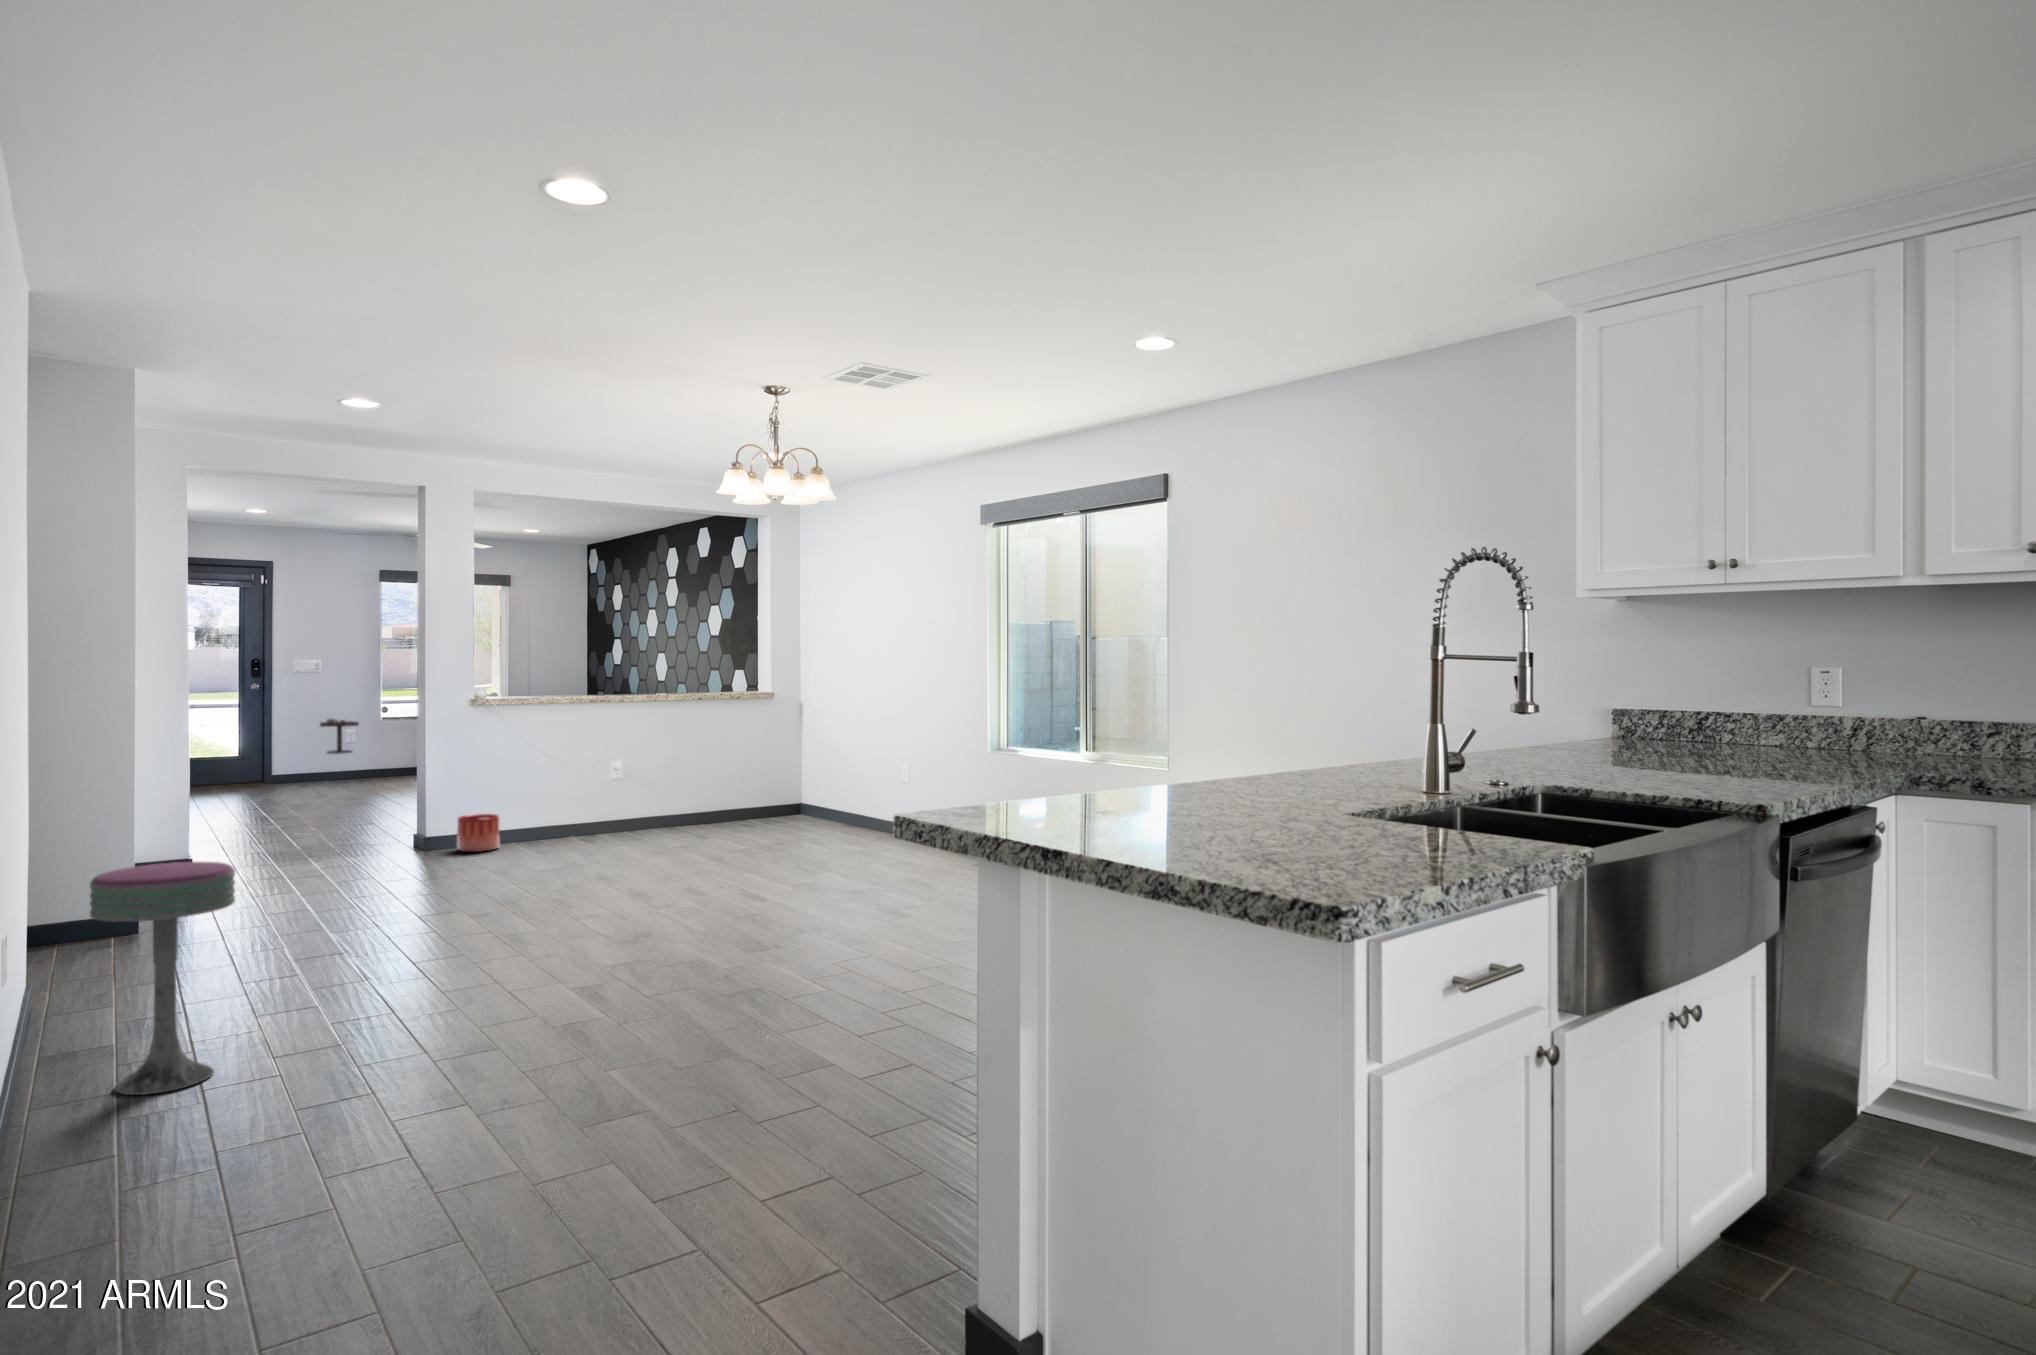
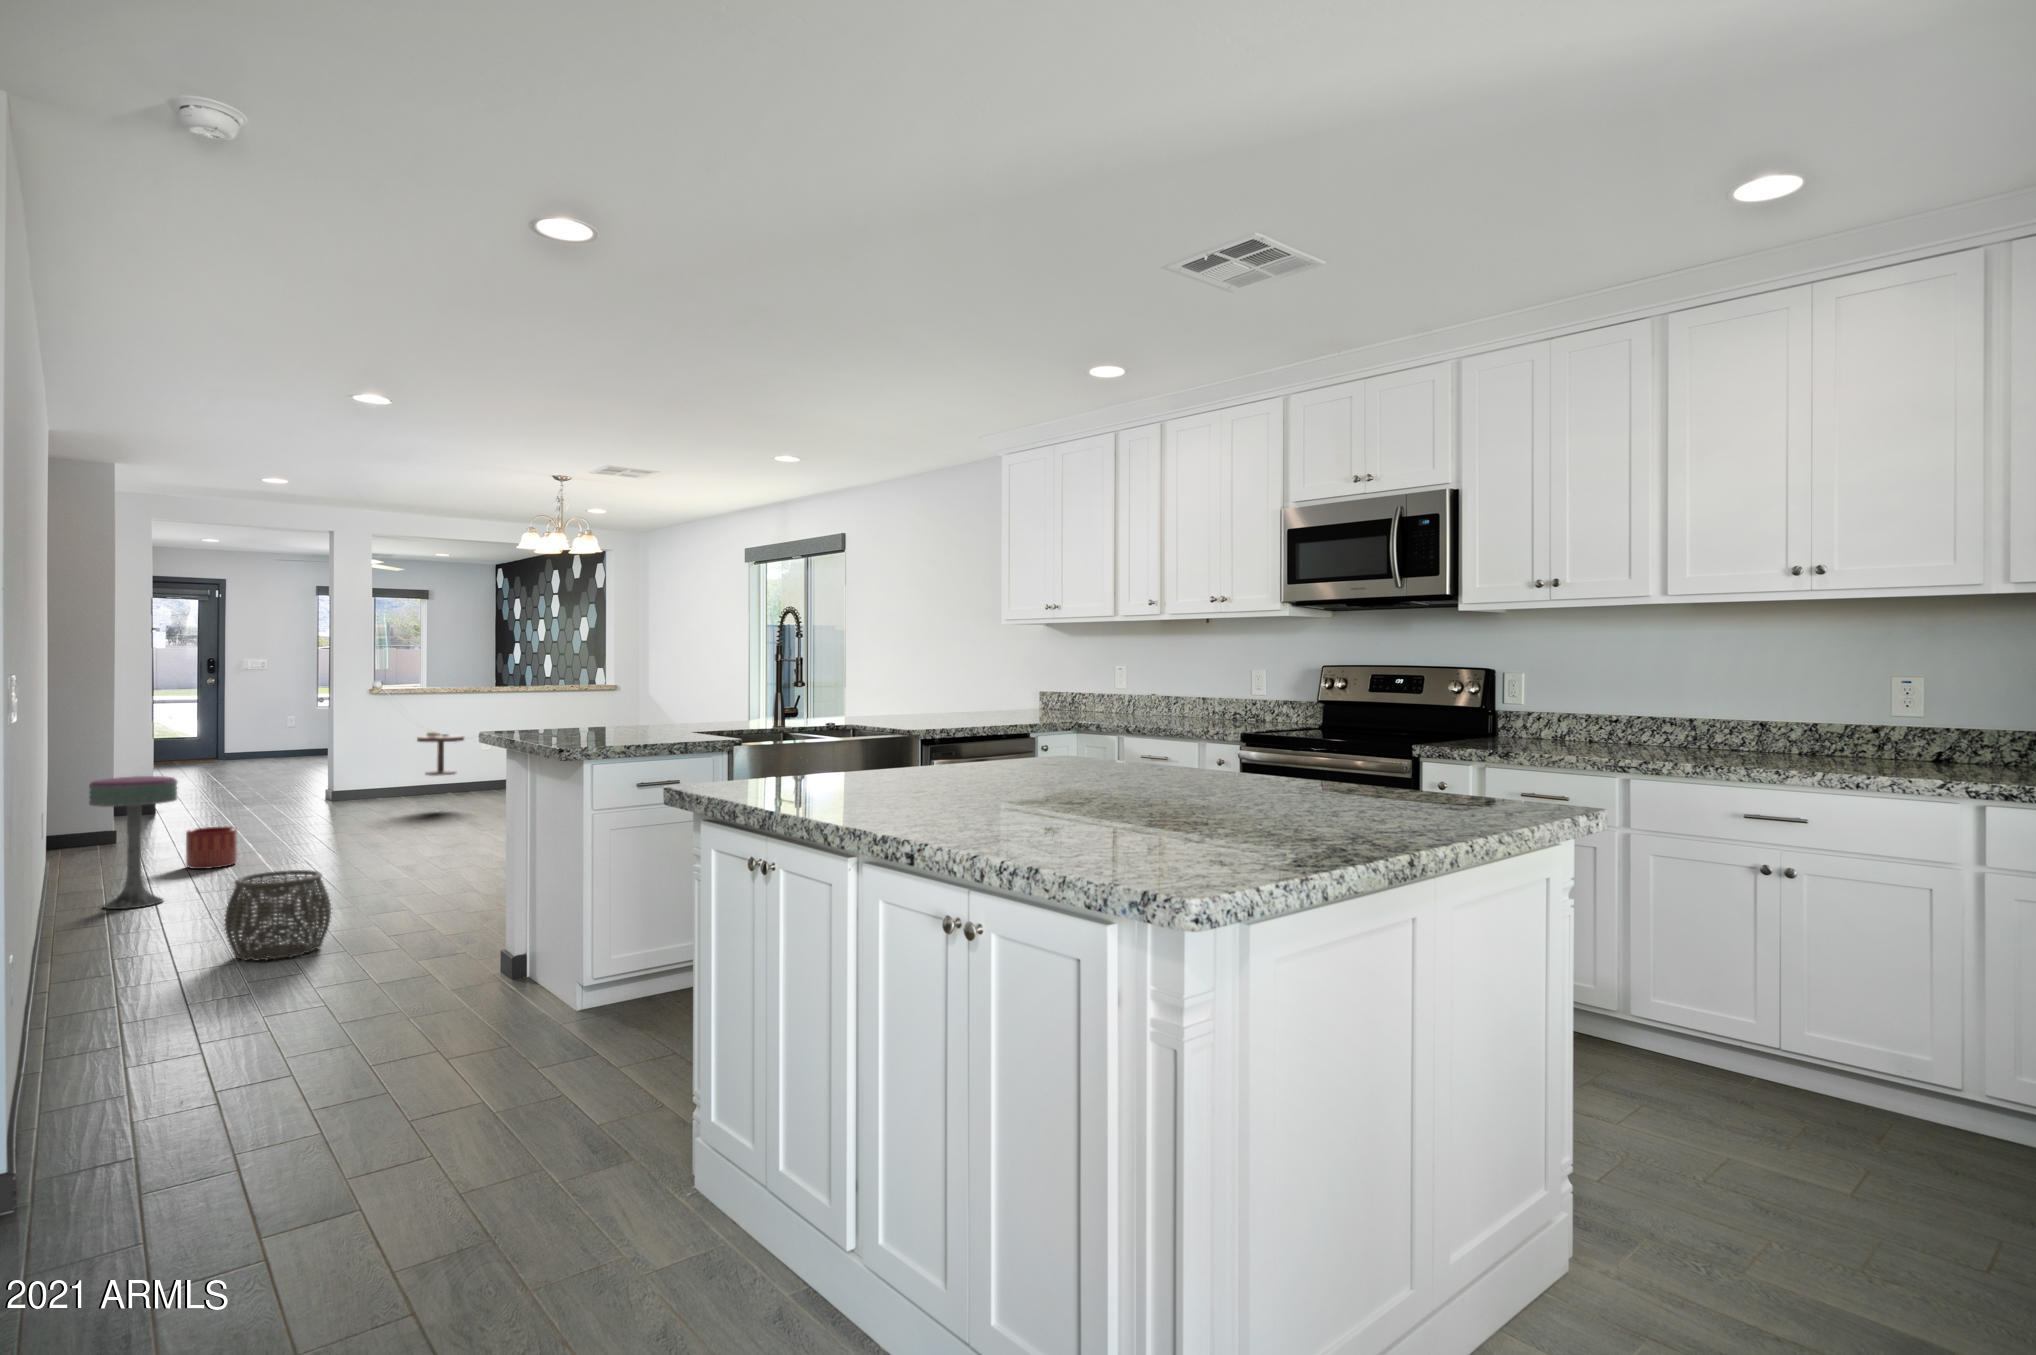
side table: present [320,719,359,754] -> present [417,732,464,776]
planter: present [457,814,499,852] -> present [186,827,237,869]
woven basket: none [339,1072,537,1281] -> present [224,870,331,961]

